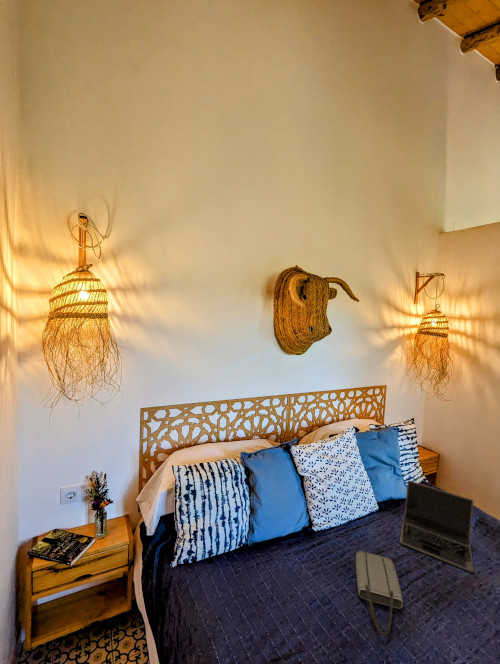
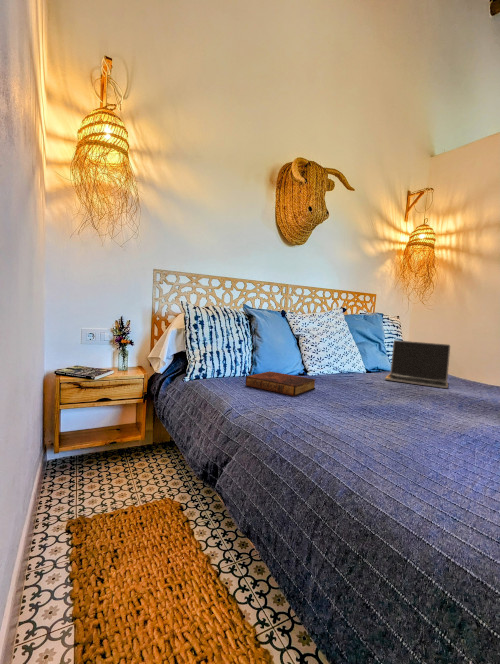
tote bag: present [356,551,403,635] -> none [345,375,383,395]
book: none [241,552,323,637] -> present [246,371,316,396]

